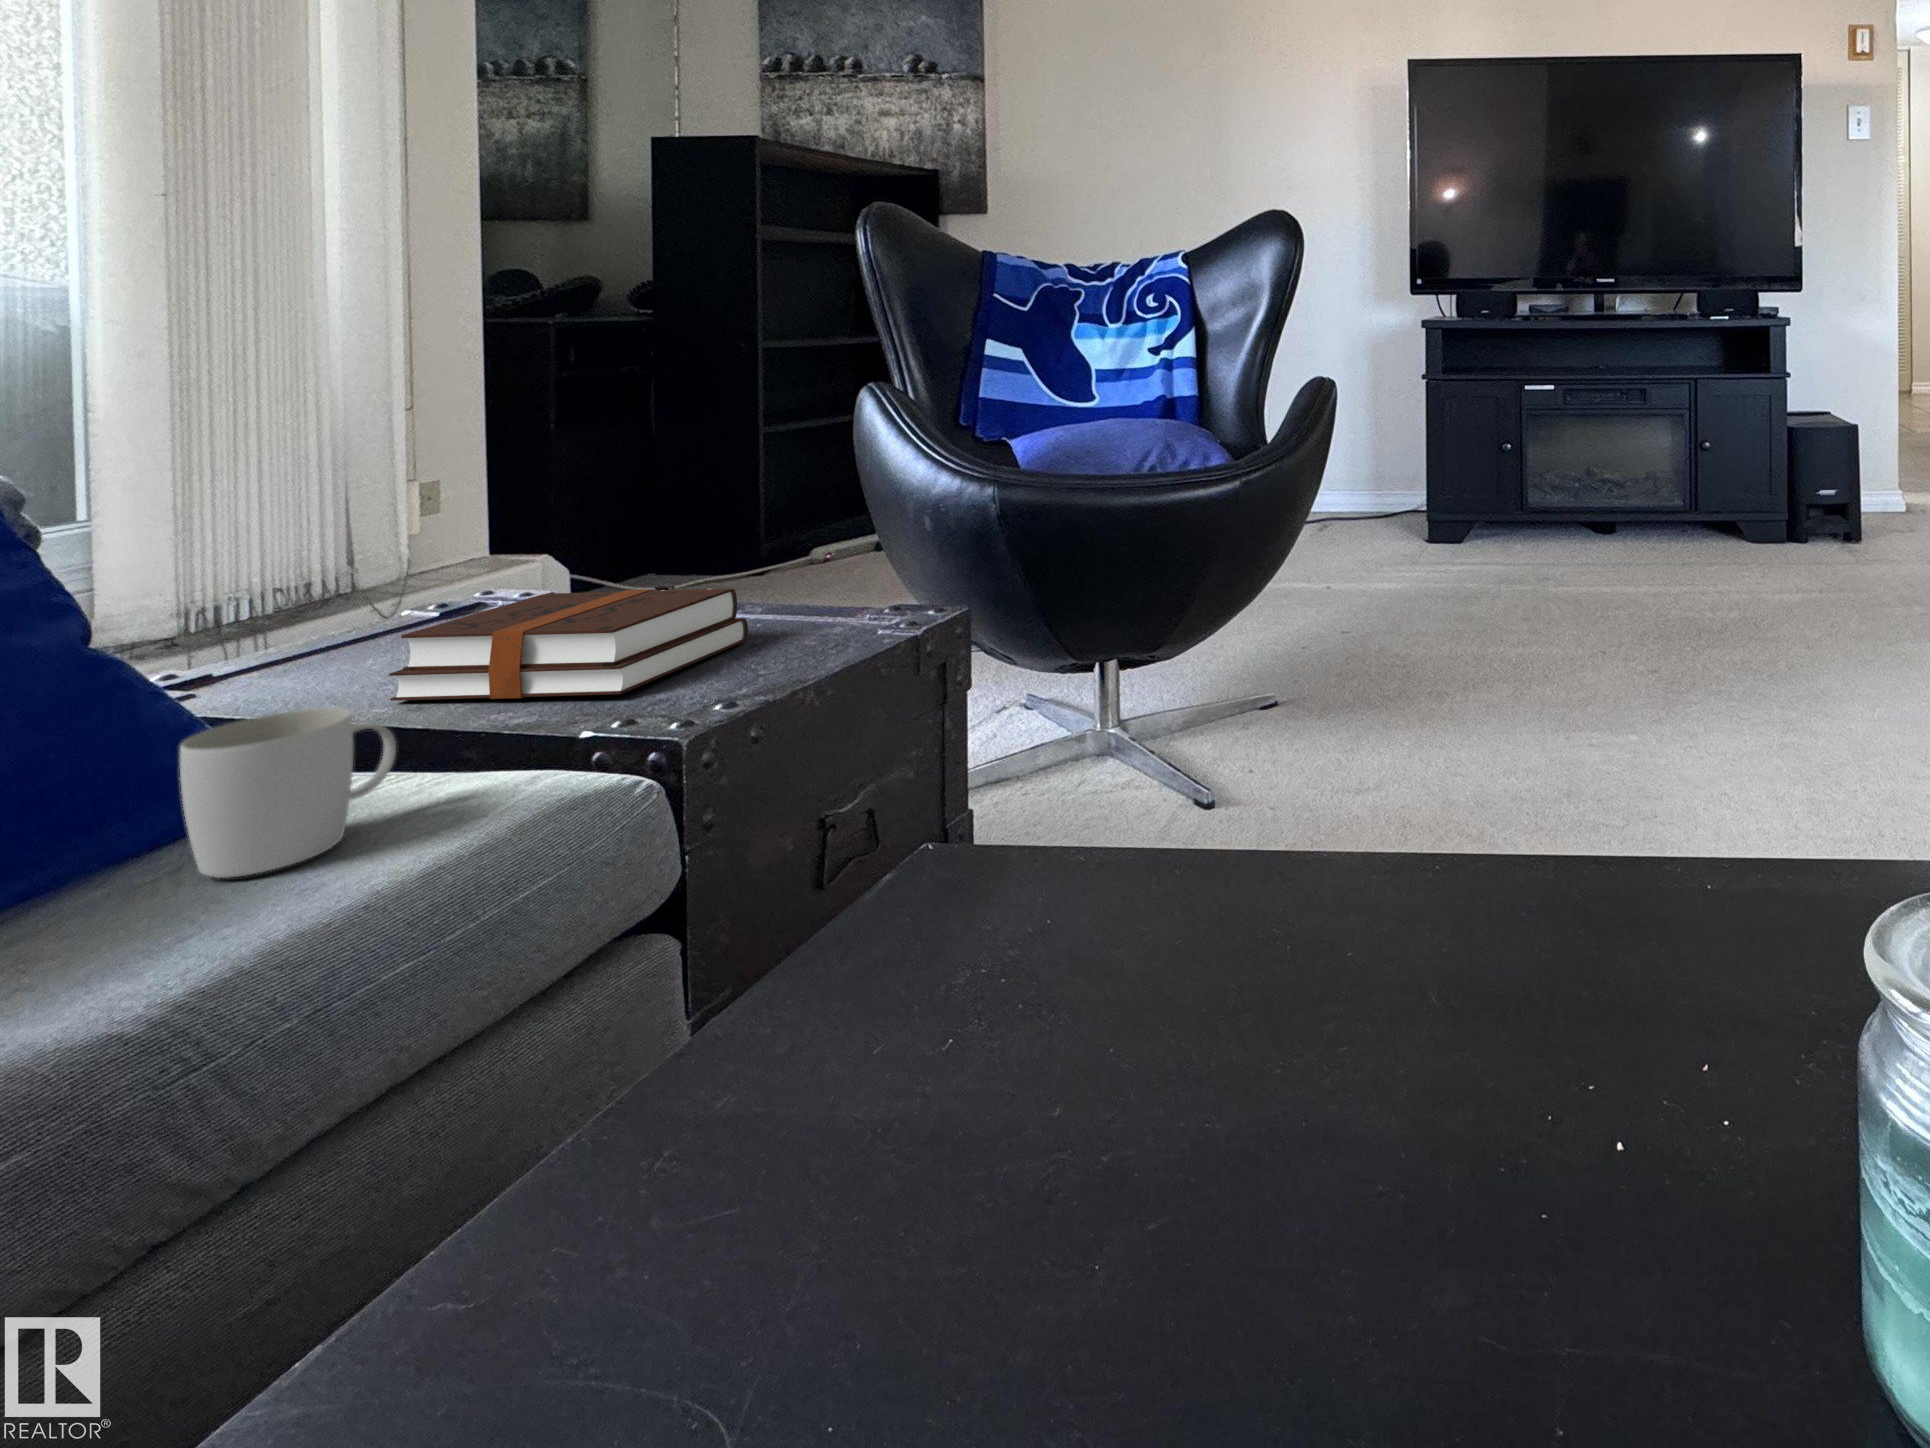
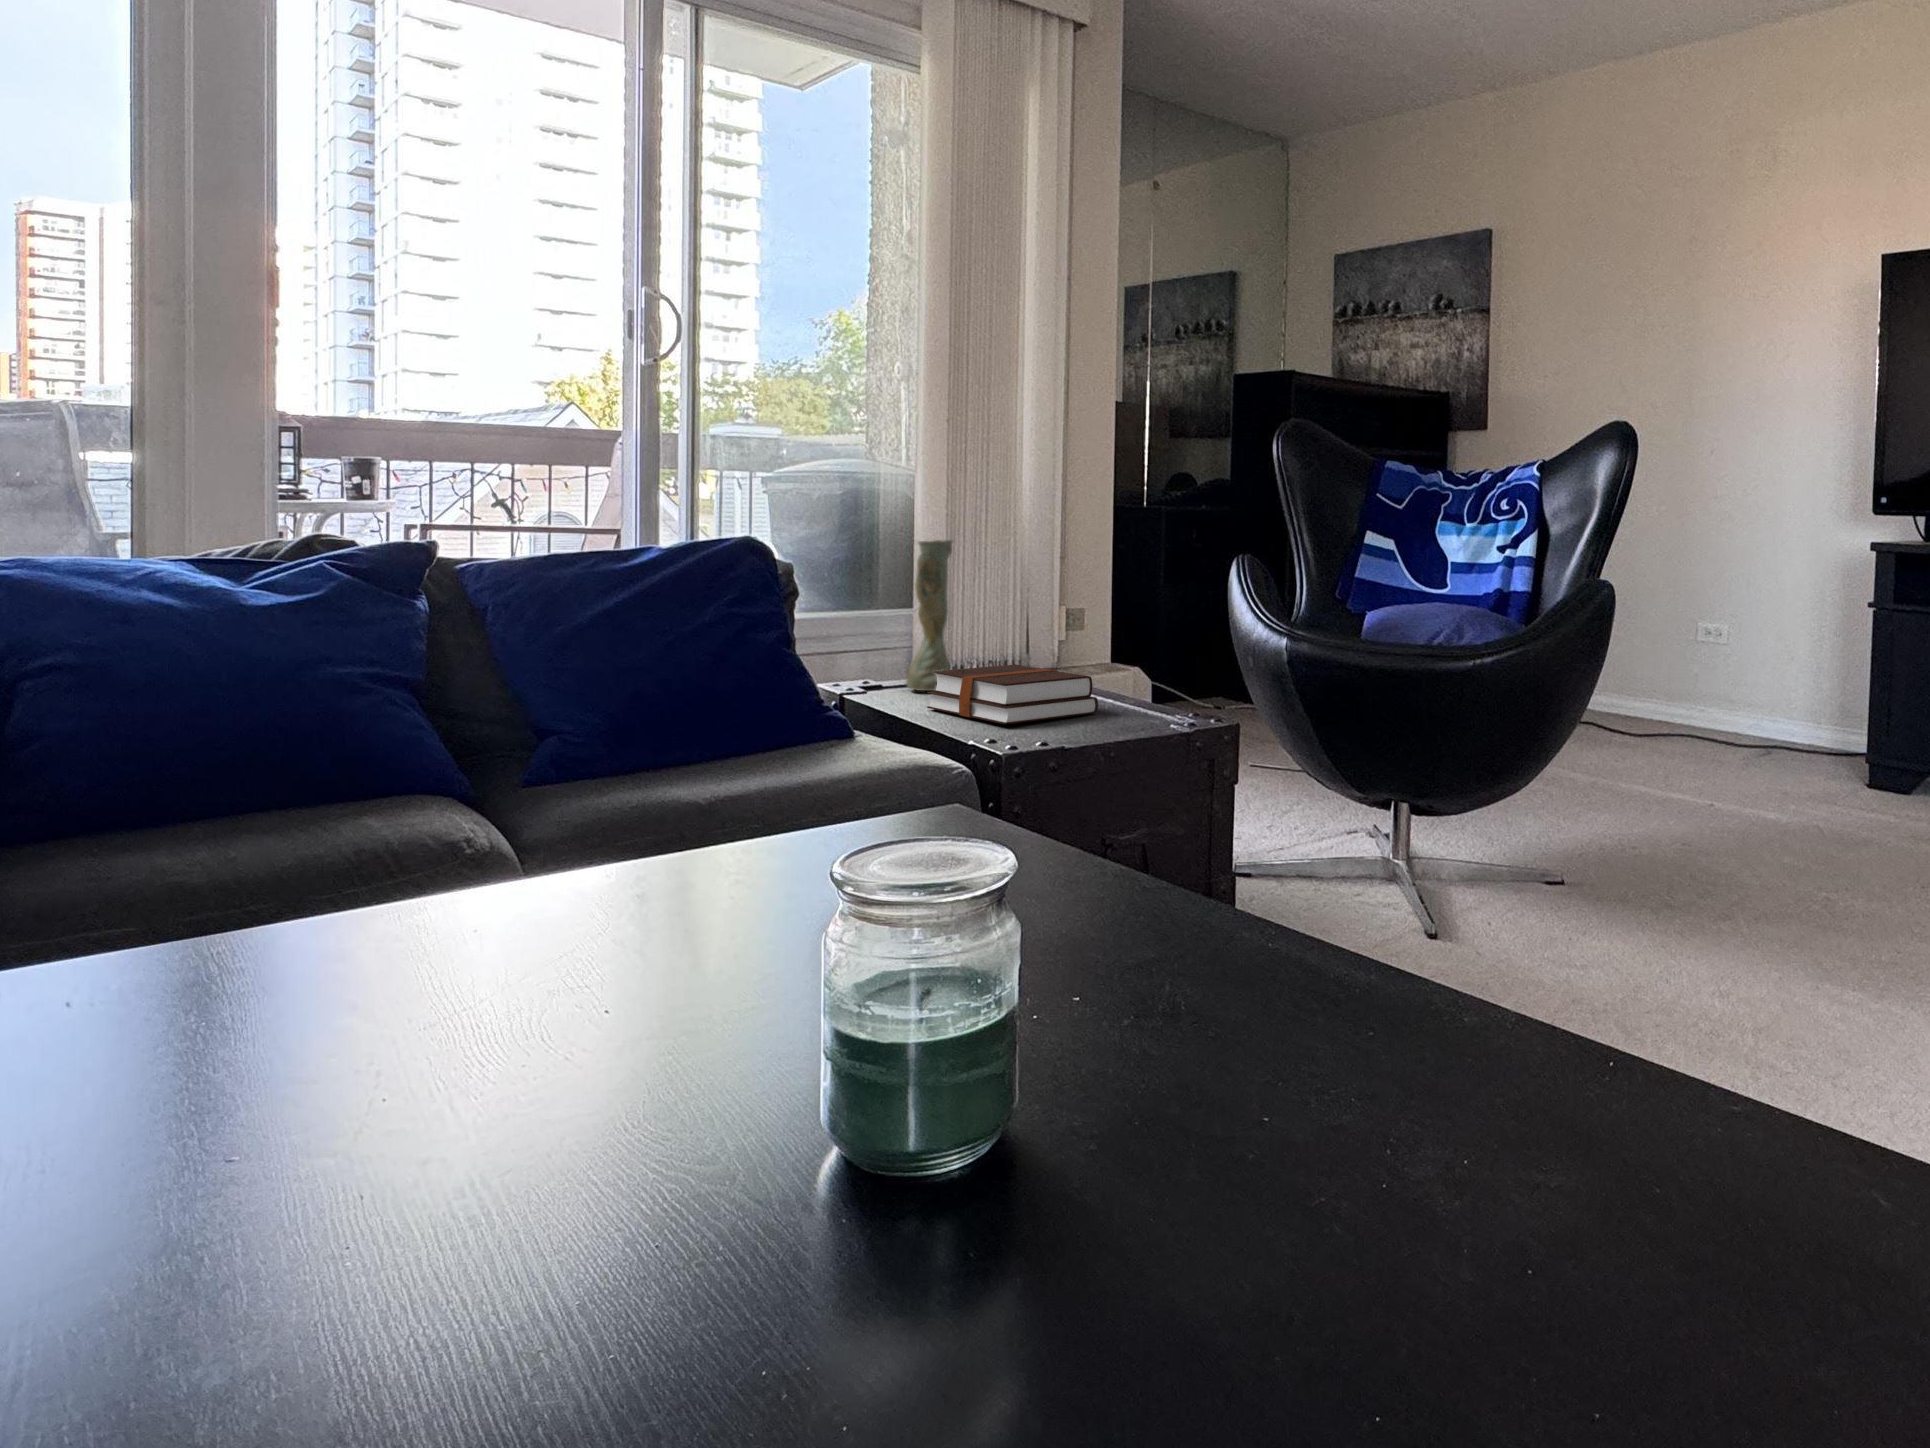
vase: none [275,404,387,674] -> present [906,540,953,691]
mug: present [180,708,396,878] -> none [784,687,872,762]

